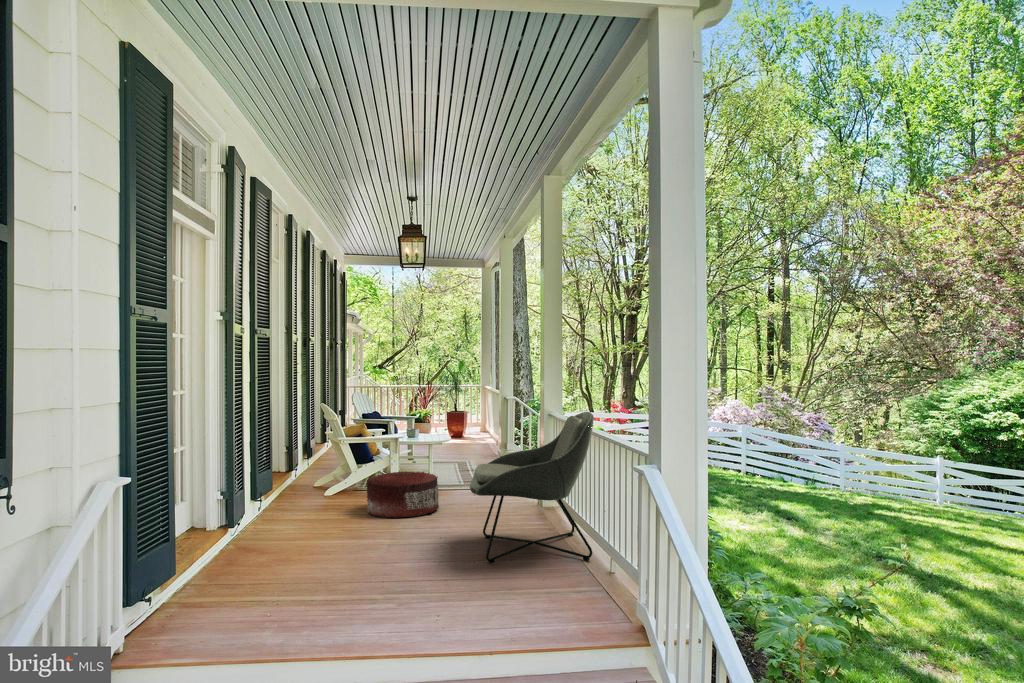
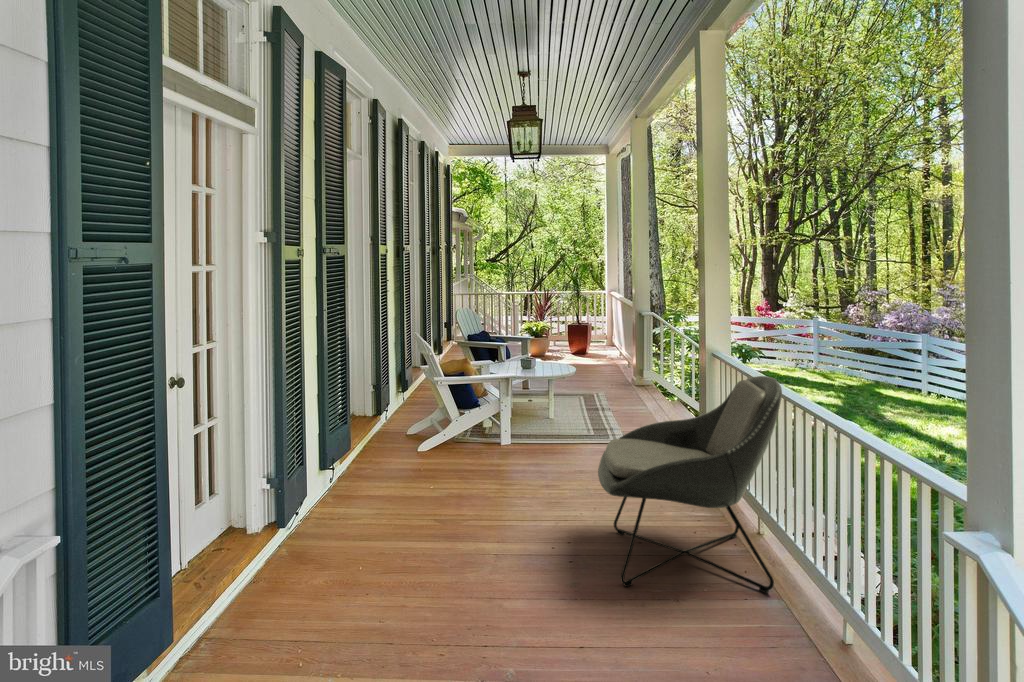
pouf: present [367,471,439,518] -> none [466,423,556,487]

